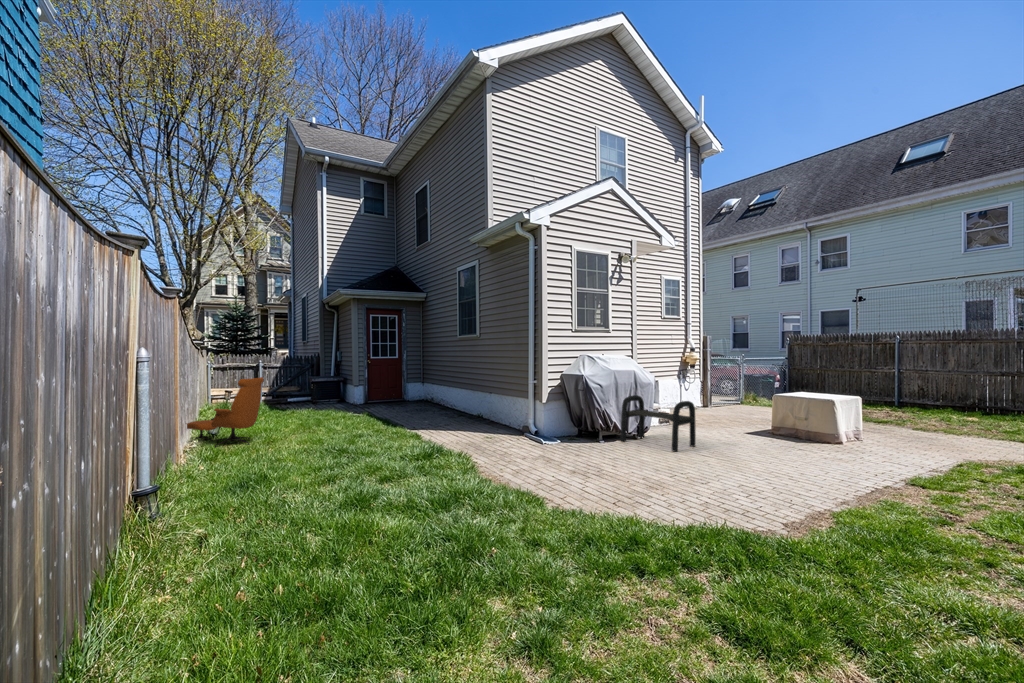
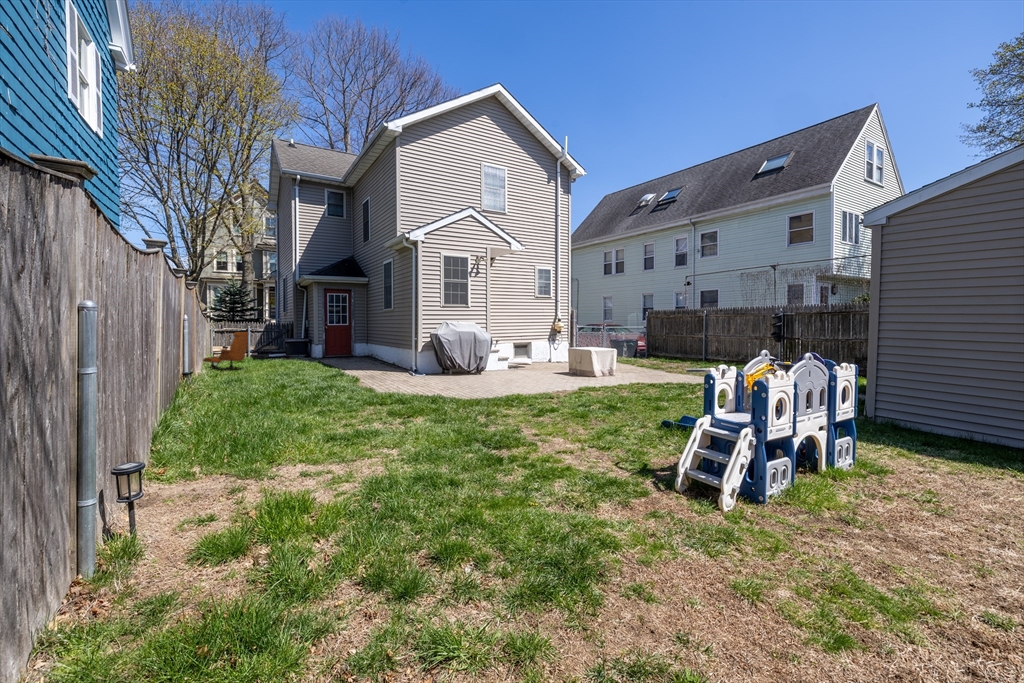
bench: present [620,395,696,452] -> none [463,346,503,377]

